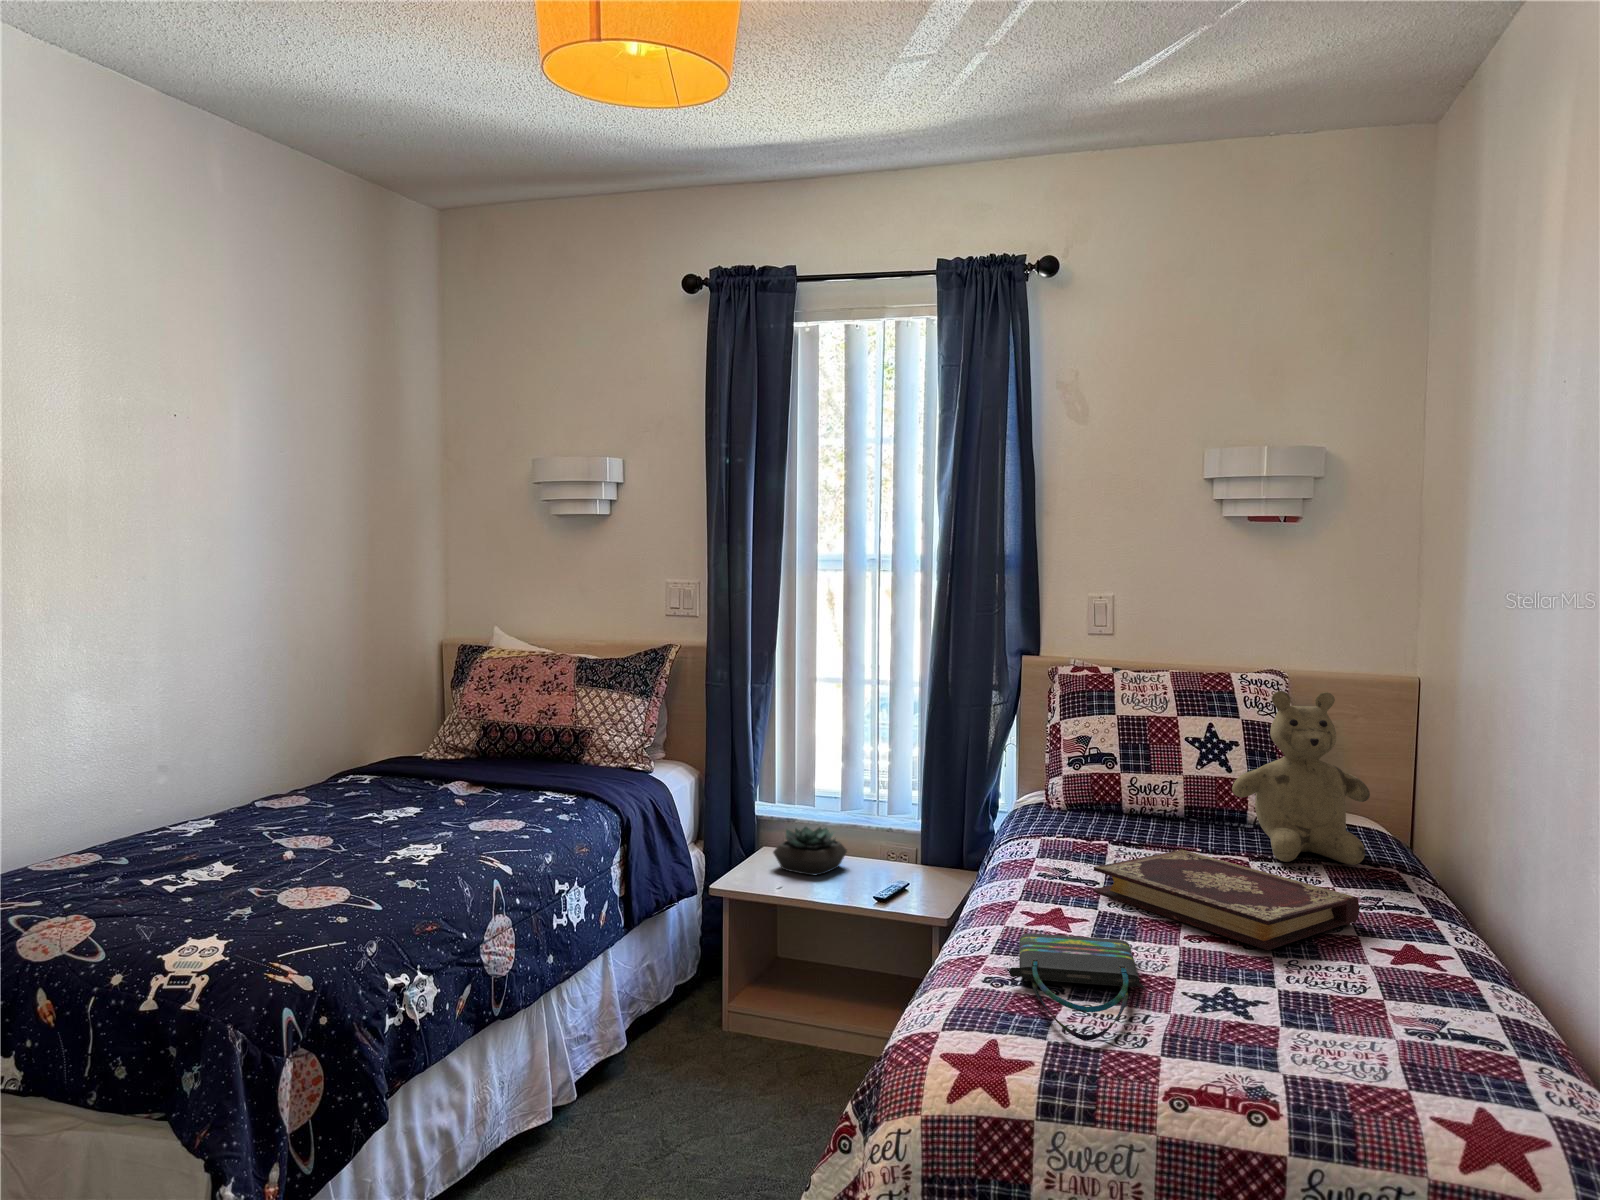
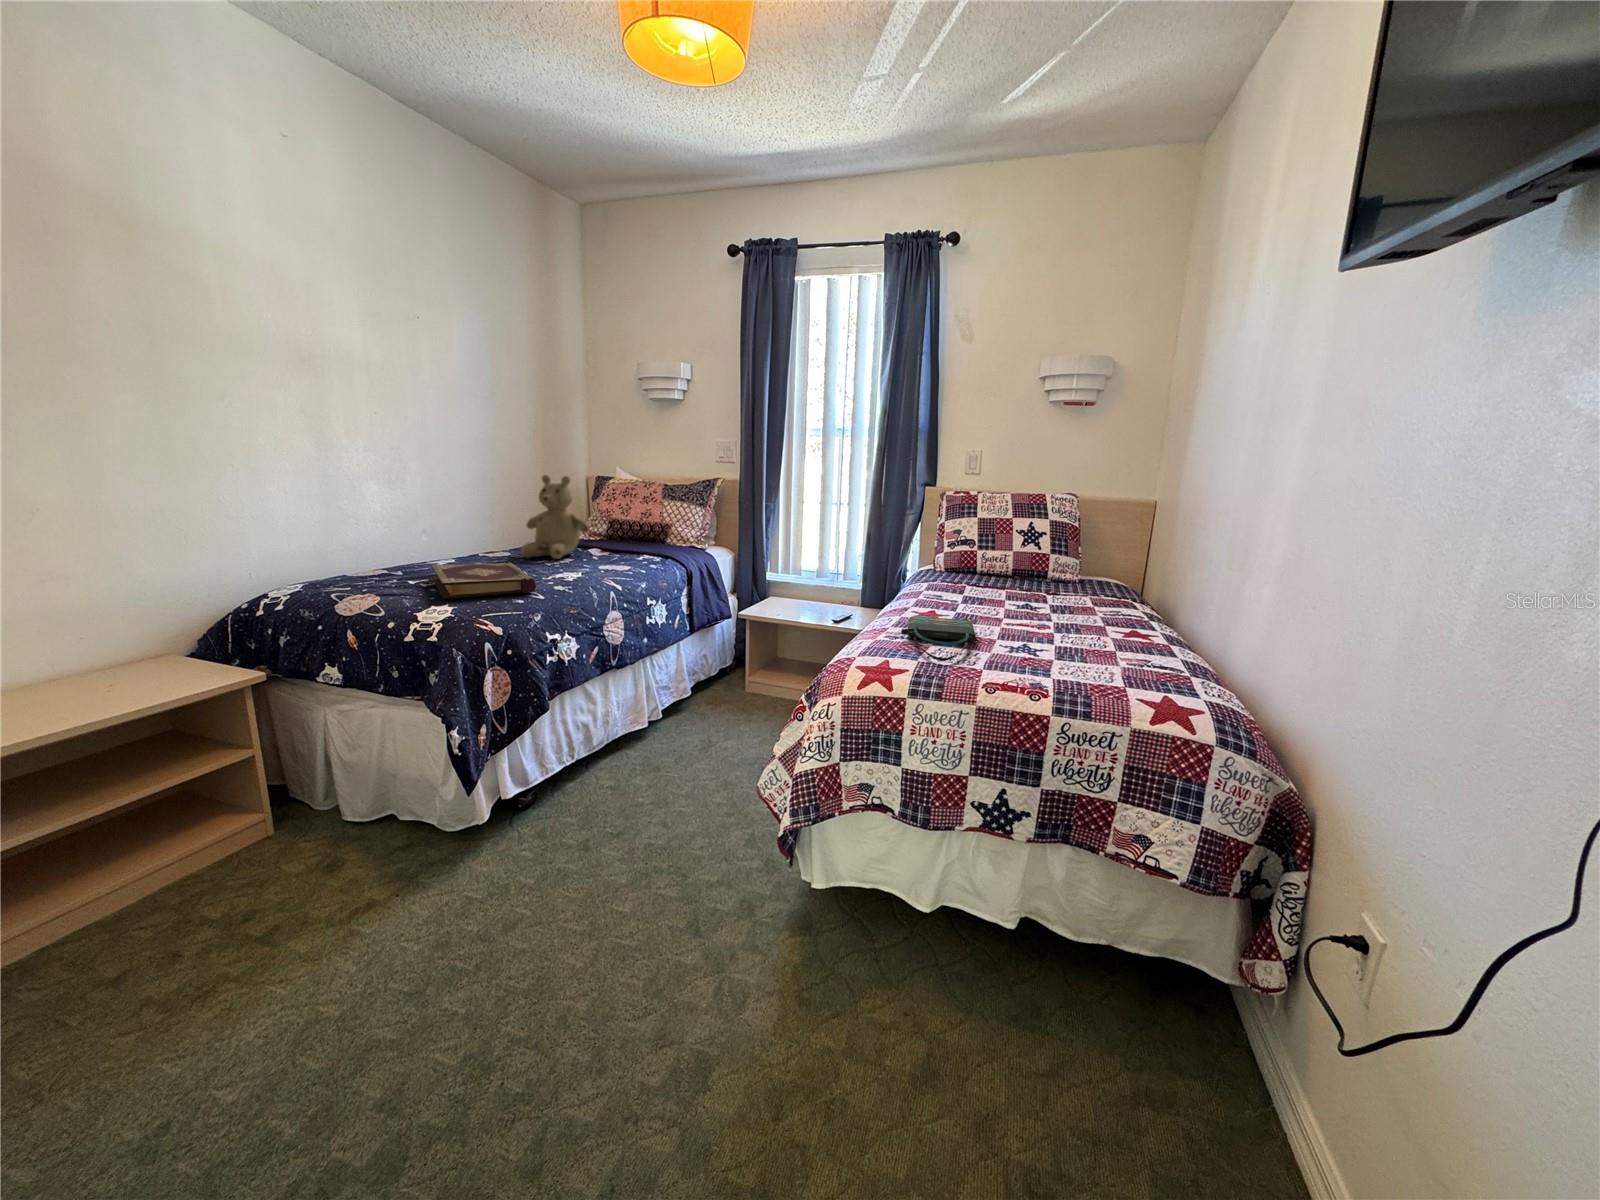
teddy bear: present [1232,691,1370,865] -> present [521,475,589,559]
succulent plant: present [773,827,847,875] -> none [776,584,819,610]
book: present [1093,849,1360,950] -> present [431,562,536,599]

